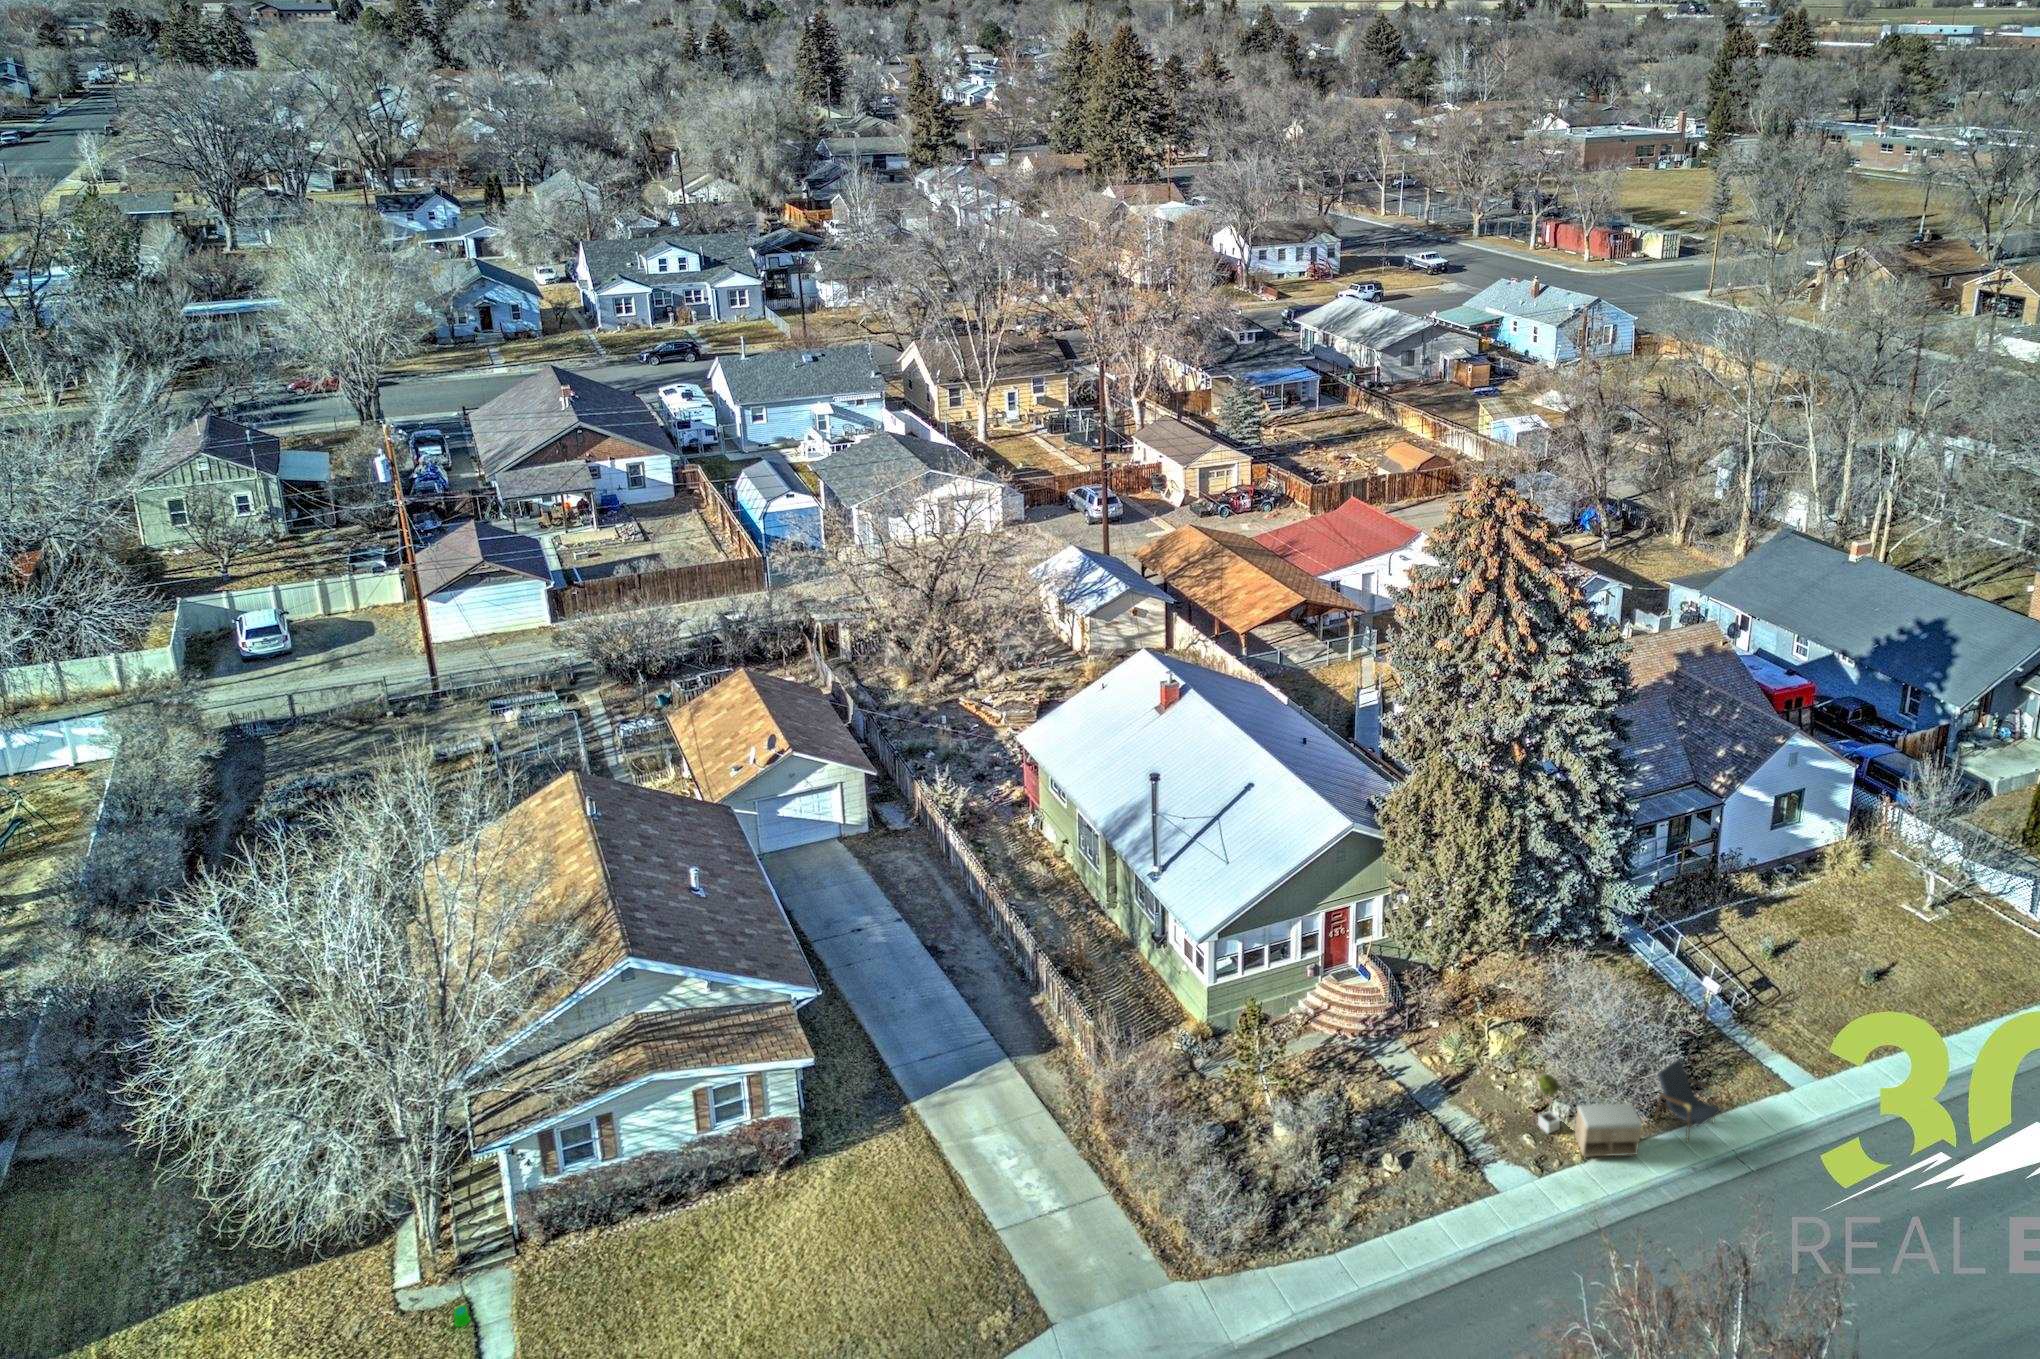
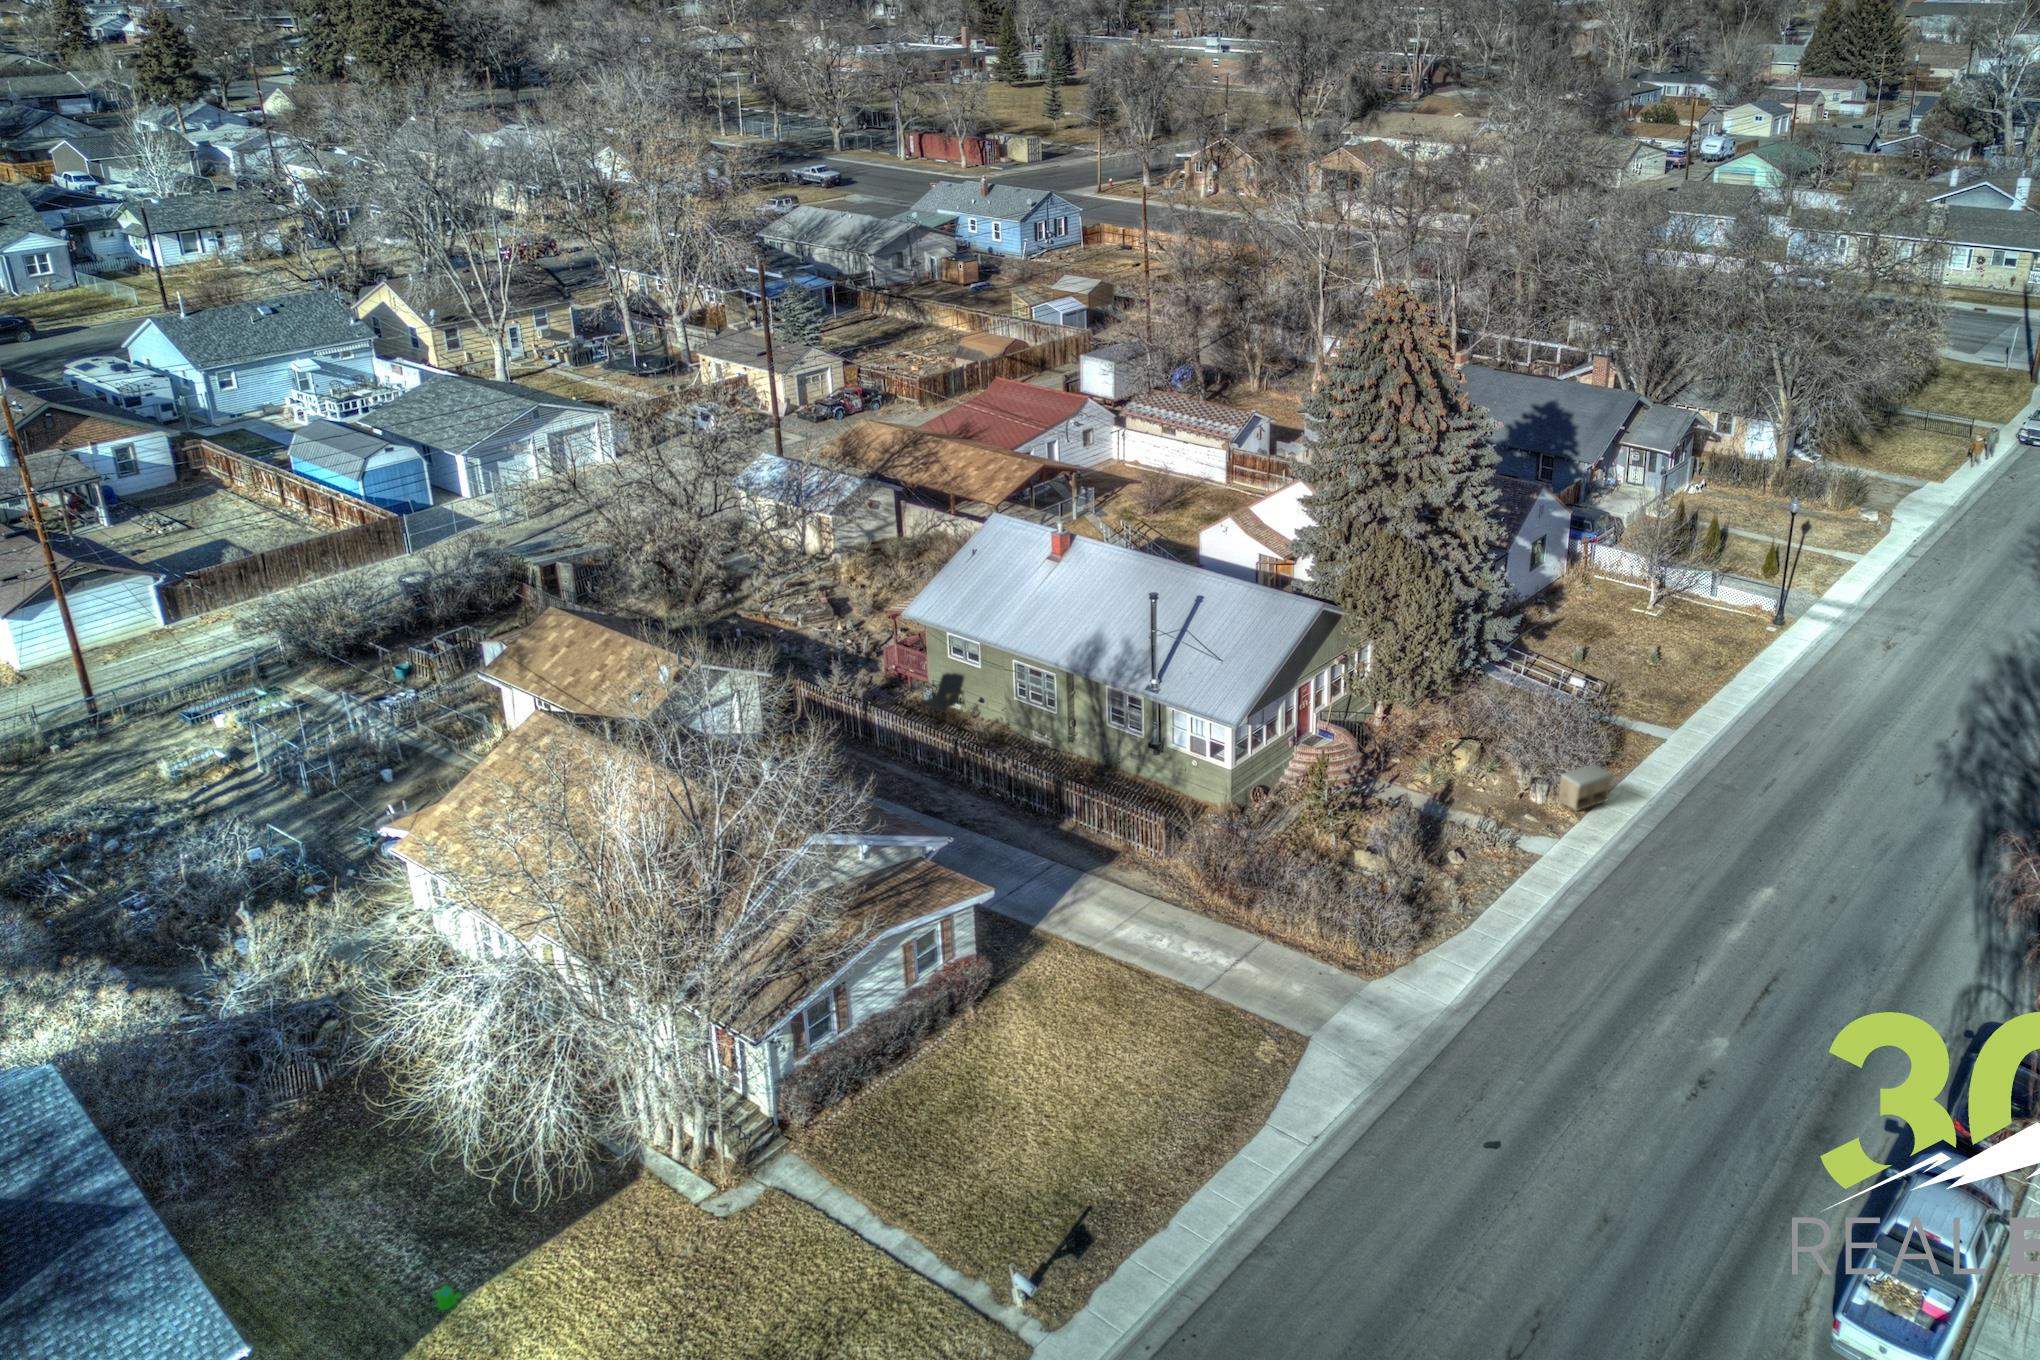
lounge chair: present [1656,1060,1721,1140] -> present [921,673,965,719]
potted tree: present [1538,1074,1561,1133] -> none [1526,758,1546,806]
watering can: present [453,1305,470,1327] -> present [433,1285,461,1310]

